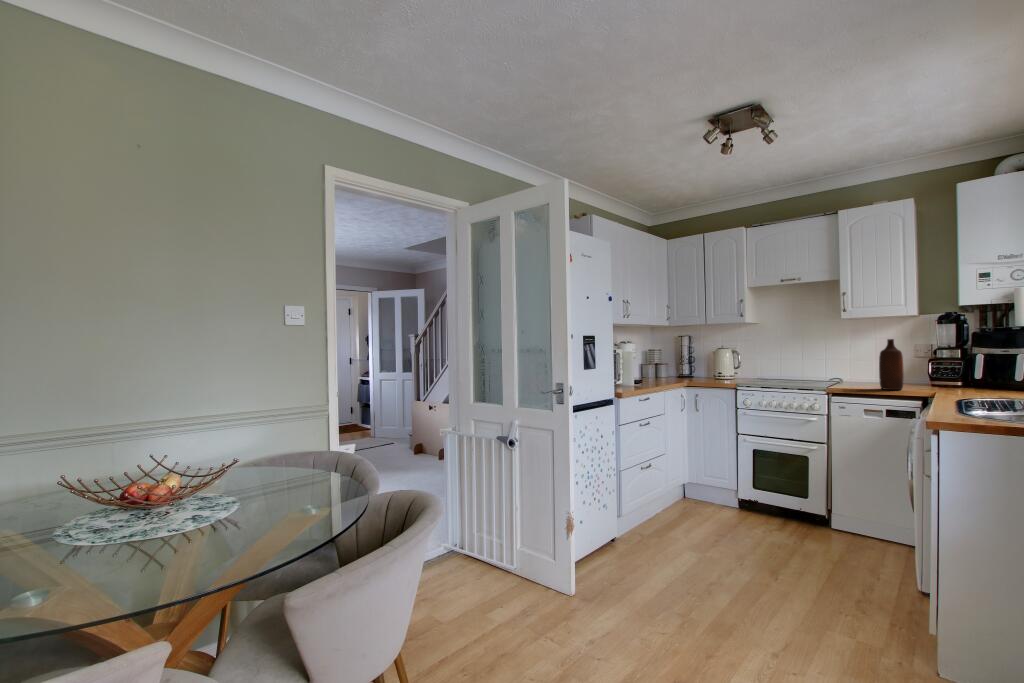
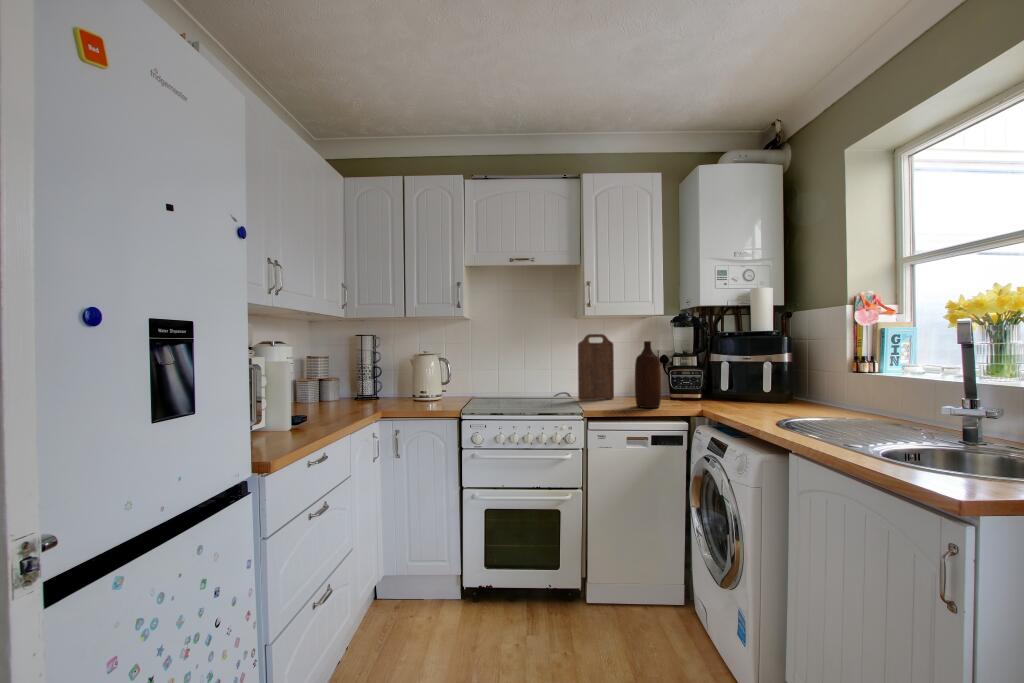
cutting board: none [836,334,872,384] -> present [578,334,614,400]

